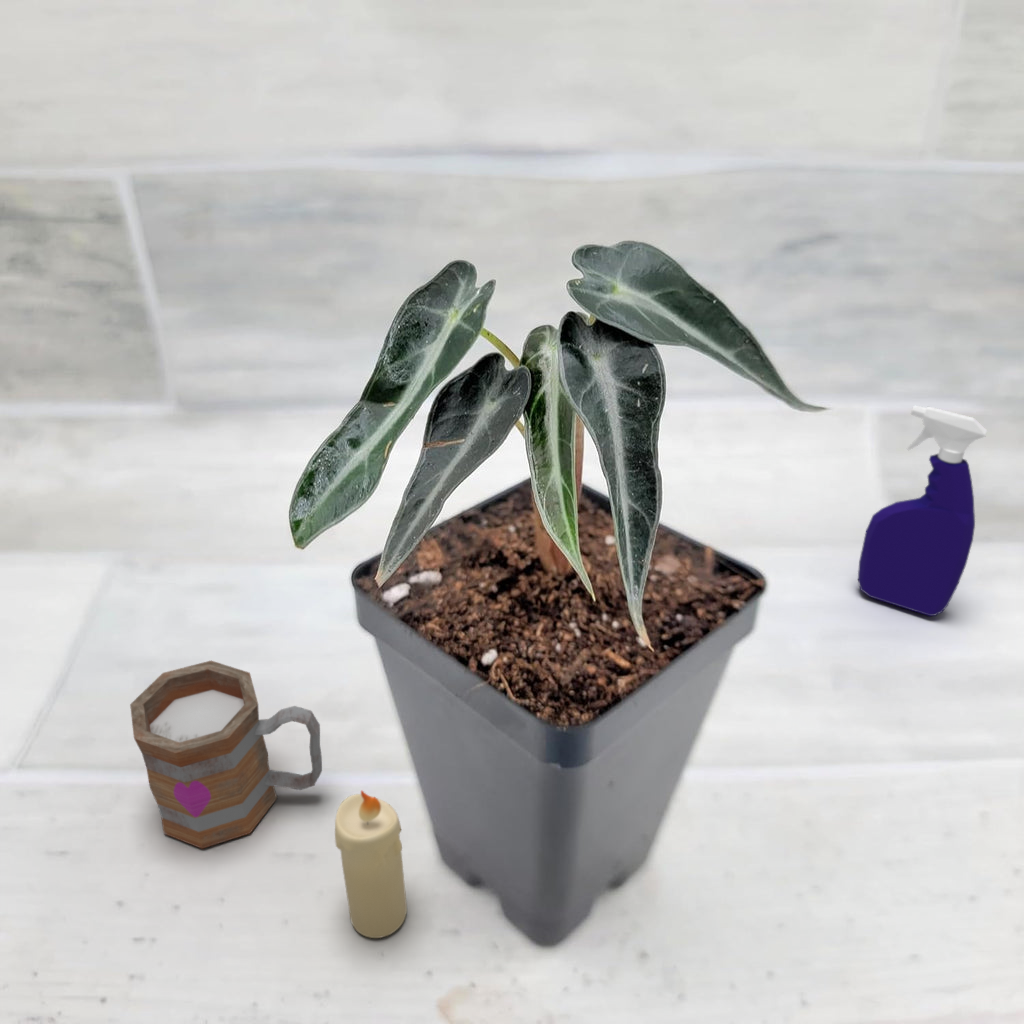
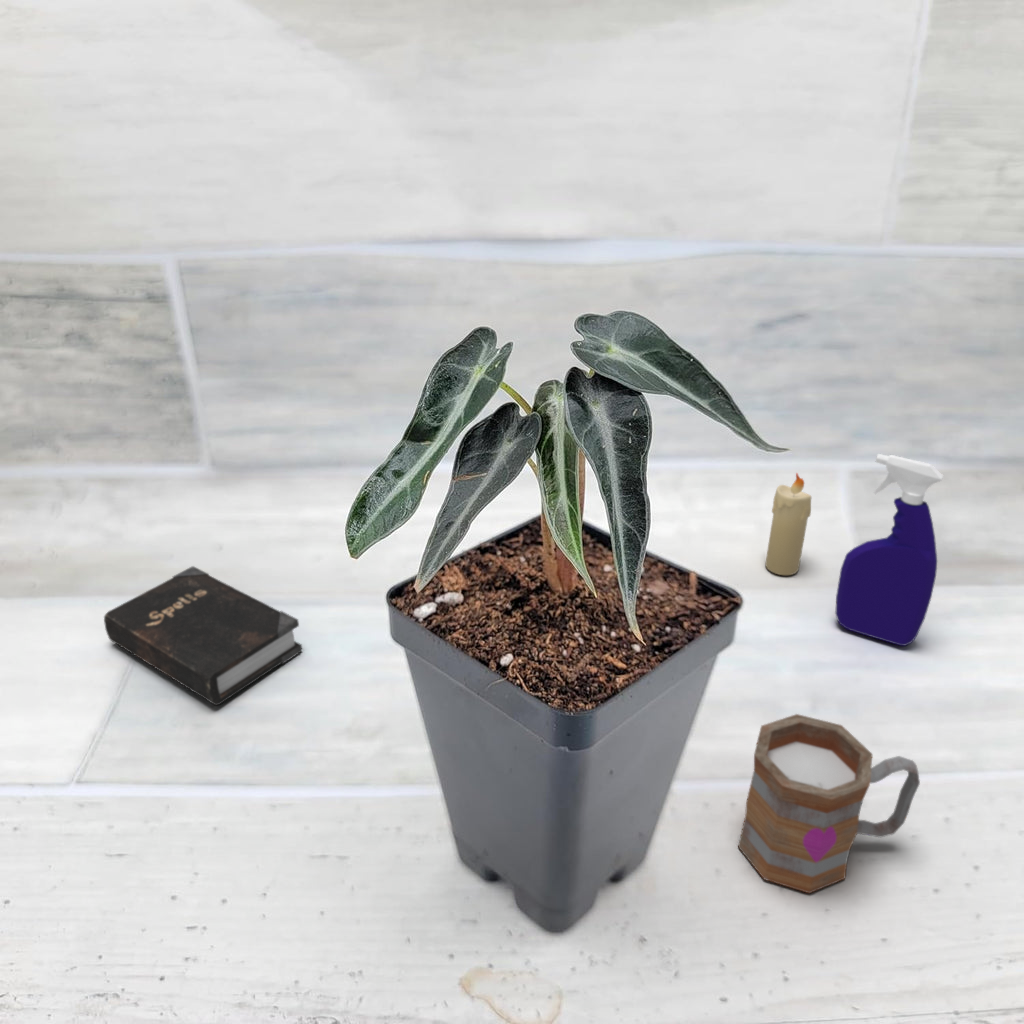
hardback book: none [54,524,273,682] -> present [104,566,302,705]
mug: present [130,661,322,849] -> present [738,714,920,893]
candle: present [335,791,407,938] -> present [766,474,811,575]

